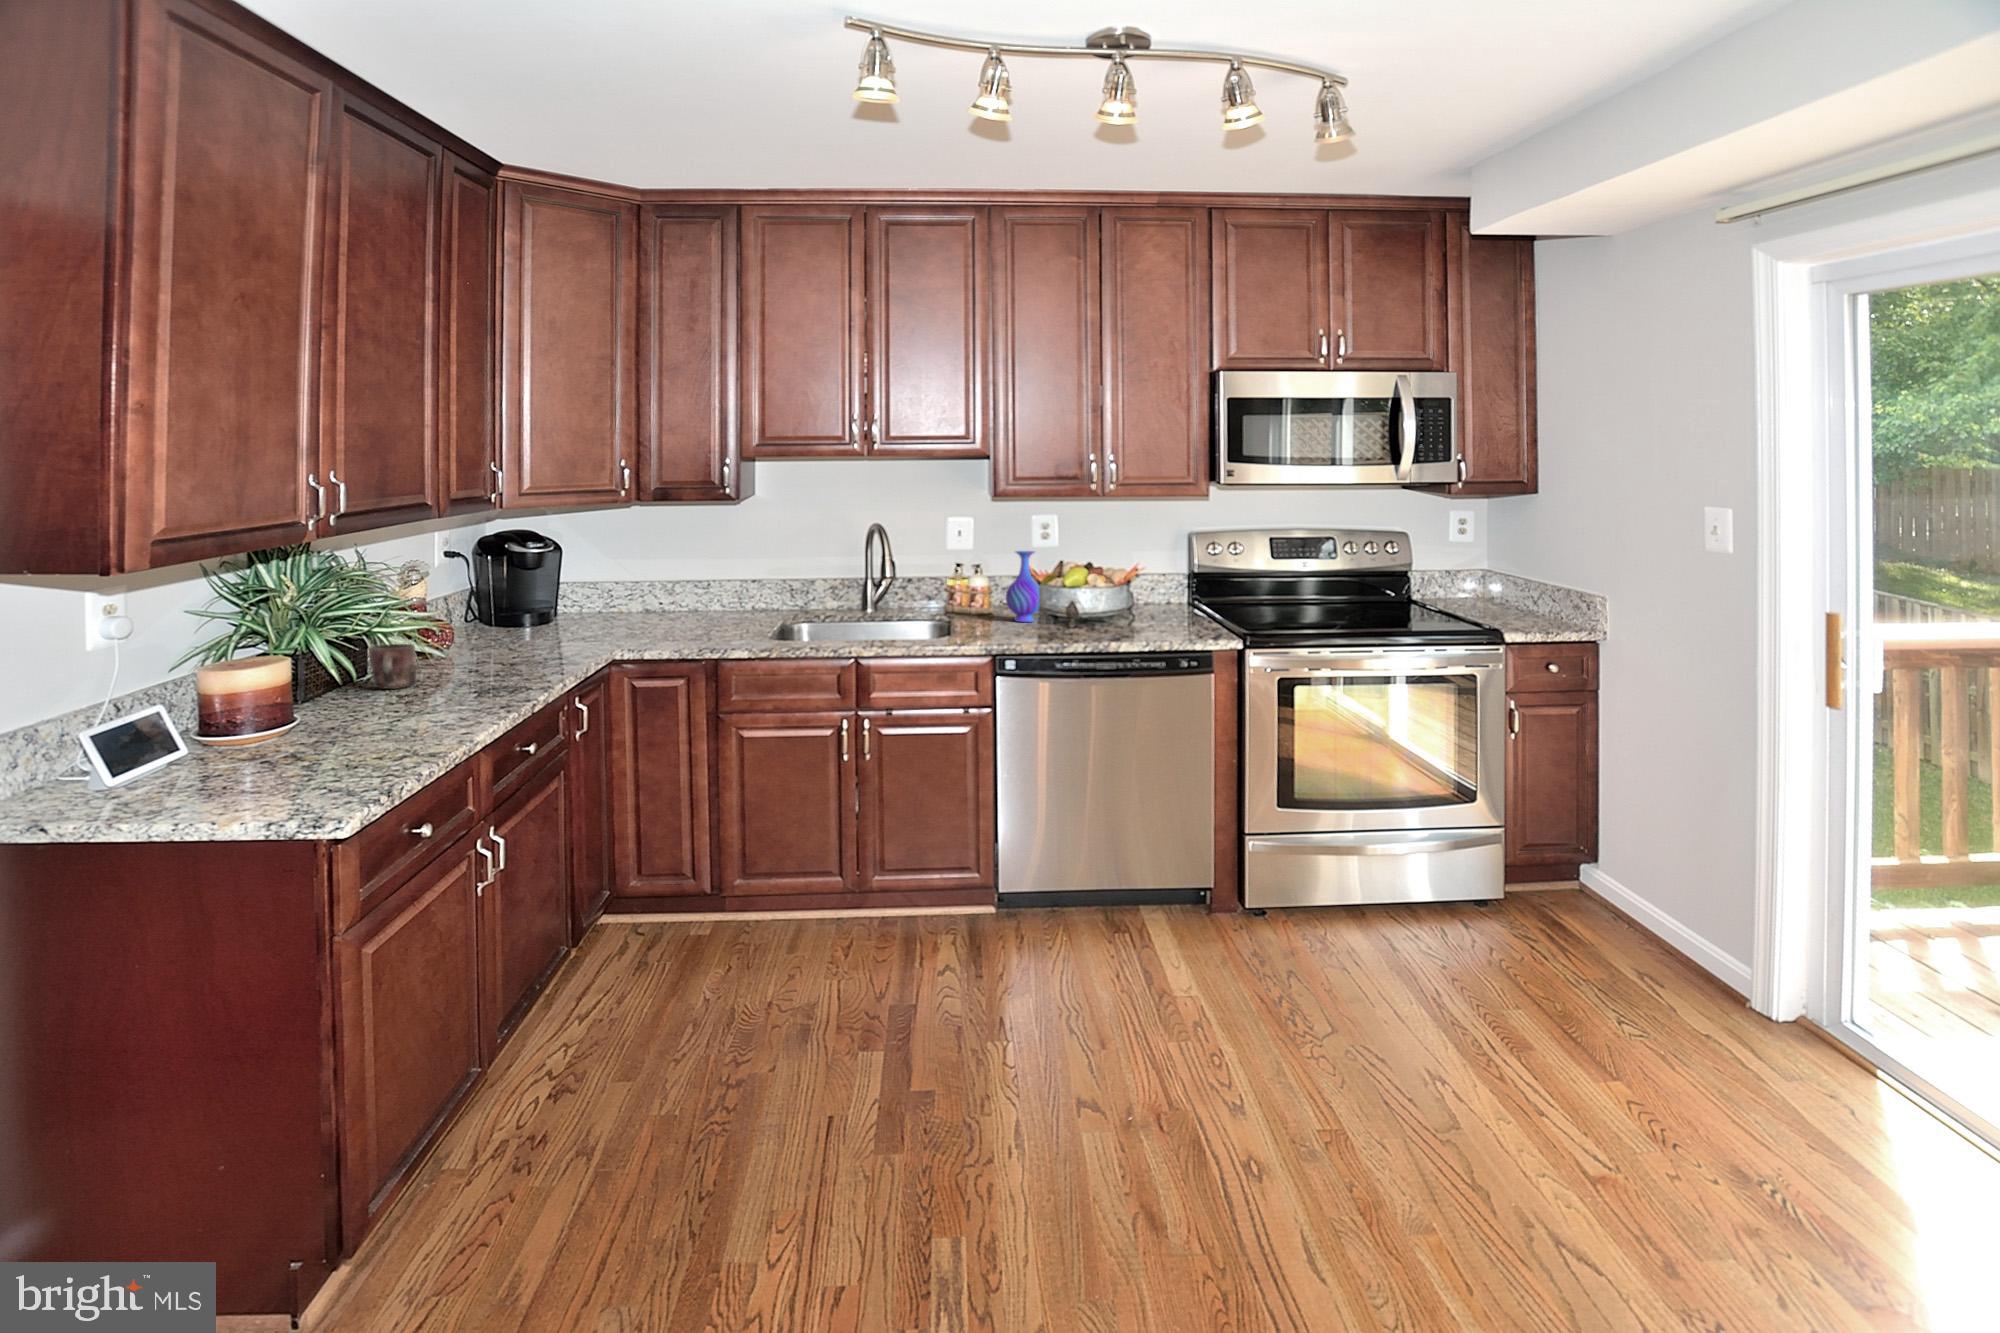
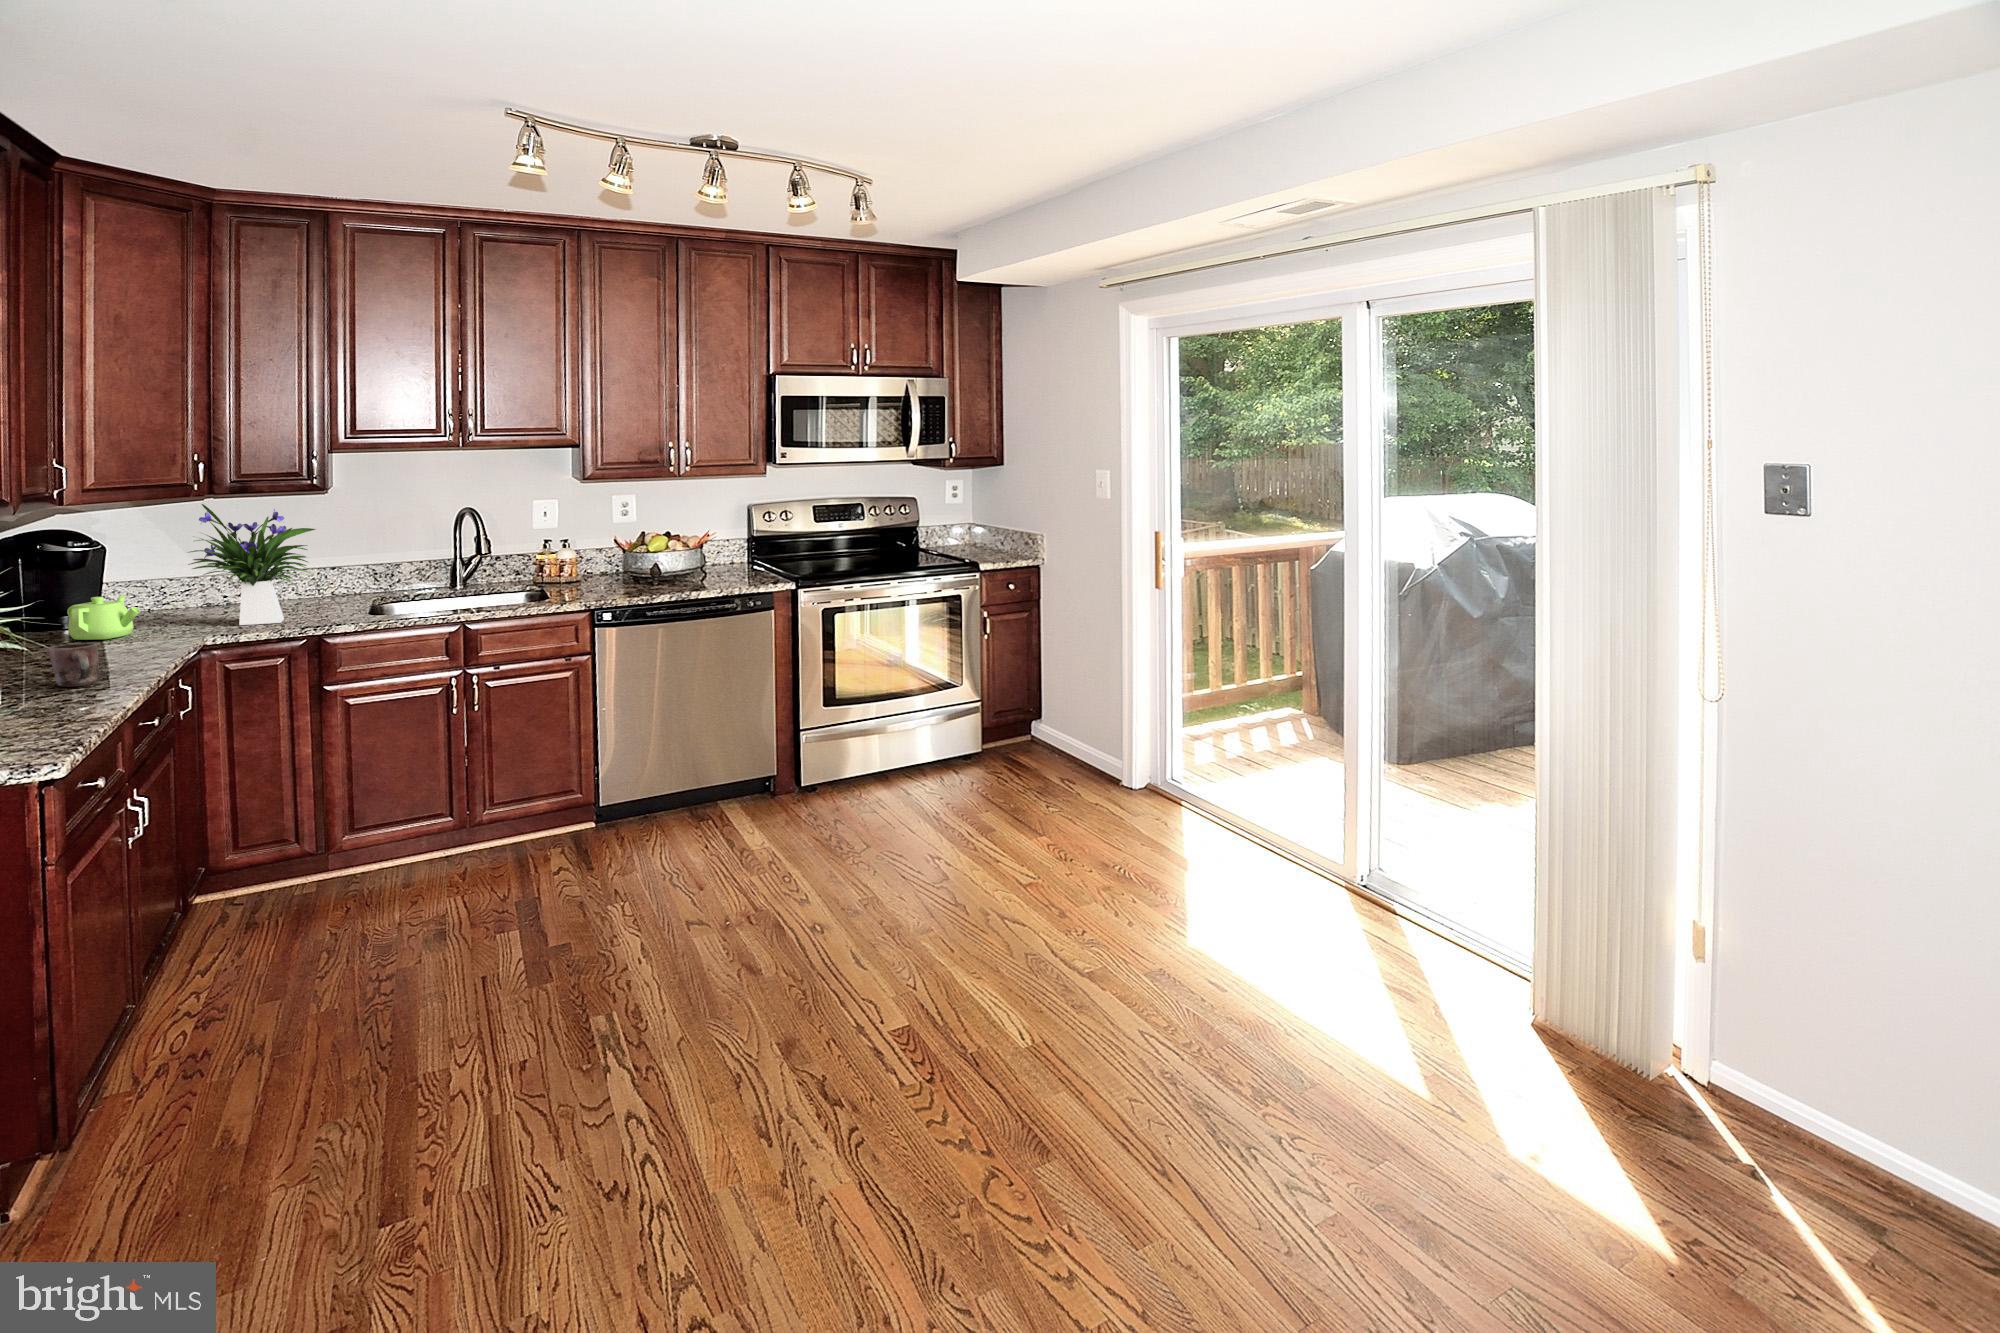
flower arrangement: none [589,510,712,635] -> present [188,504,315,625]
vase: present [1006,551,1039,622] -> none [599,526,634,589]
teapot: none [481,597,544,639] -> present [67,595,140,640]

